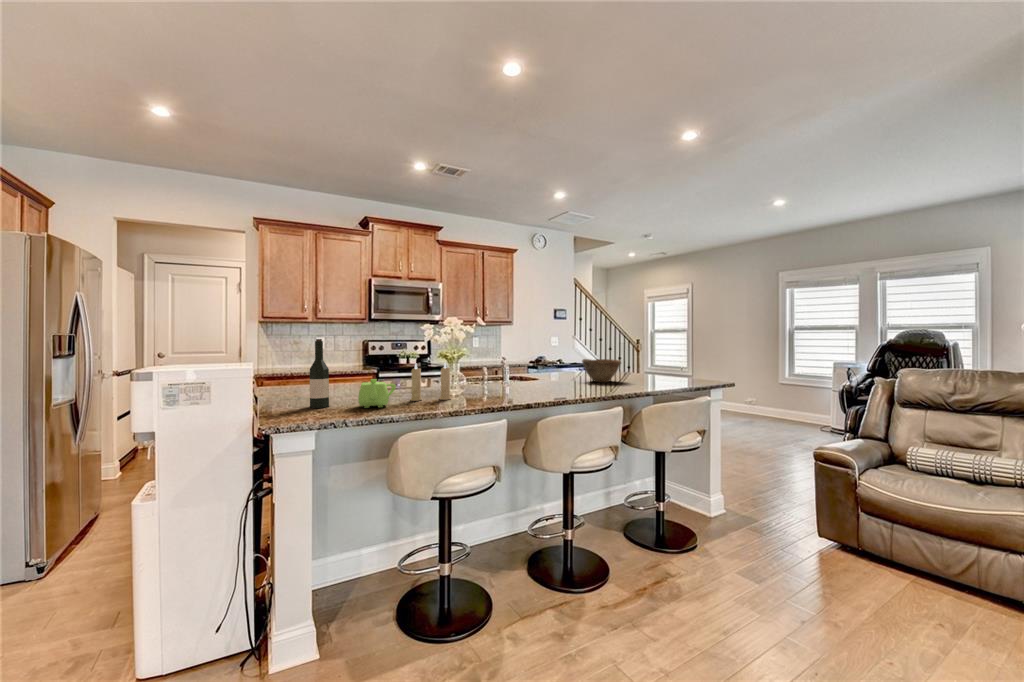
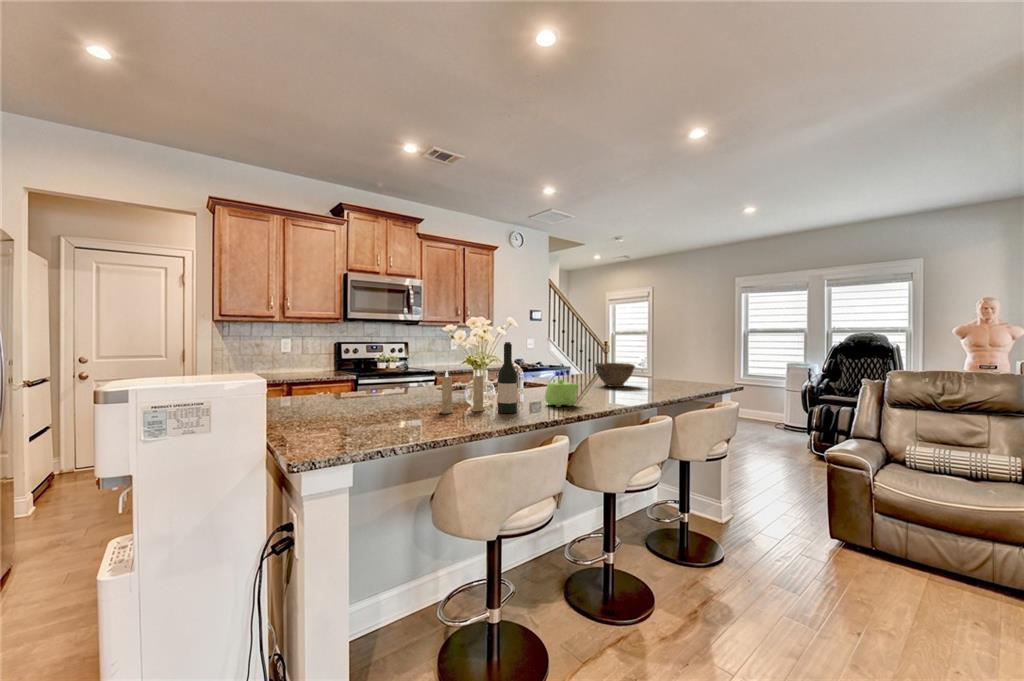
wine bottle: present [310,339,329,408] -> present [498,342,517,413]
teapot: present [358,379,396,408] -> present [545,379,578,407]

